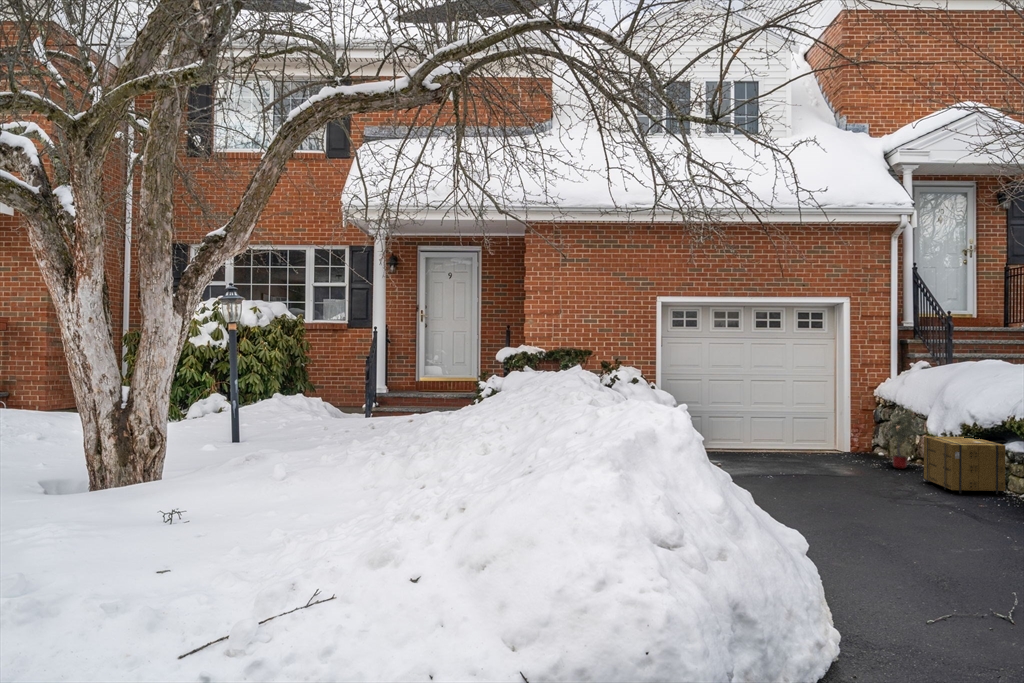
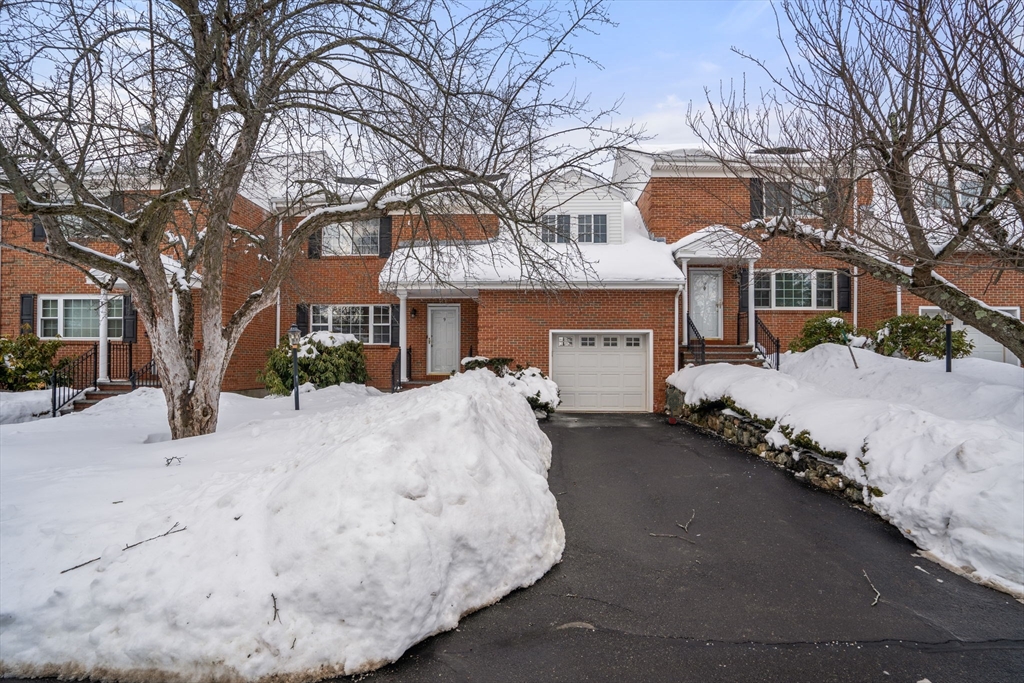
cardboard box: present [924,436,1005,494] -> none [681,407,725,441]

